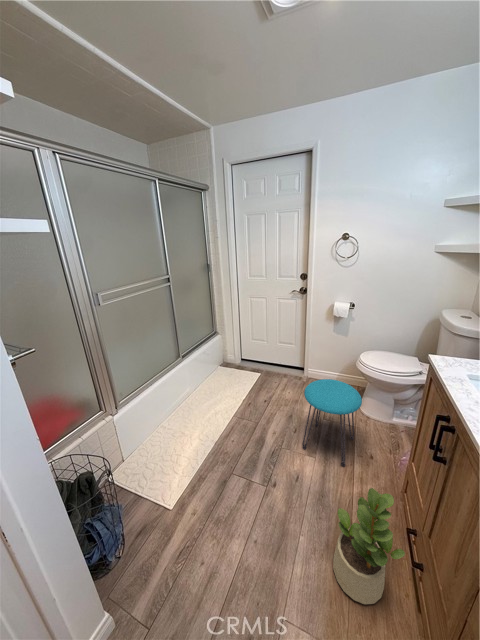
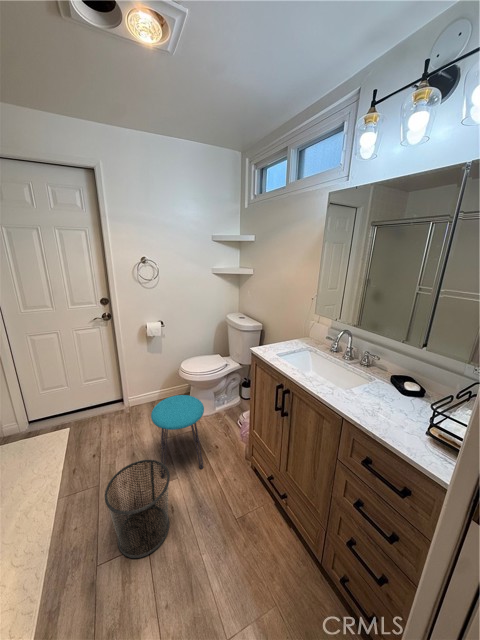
waste bin: none [242,416,296,496] -> present [105,460,170,558]
potted plant: present [333,488,405,604] -> none [230,461,282,562]

